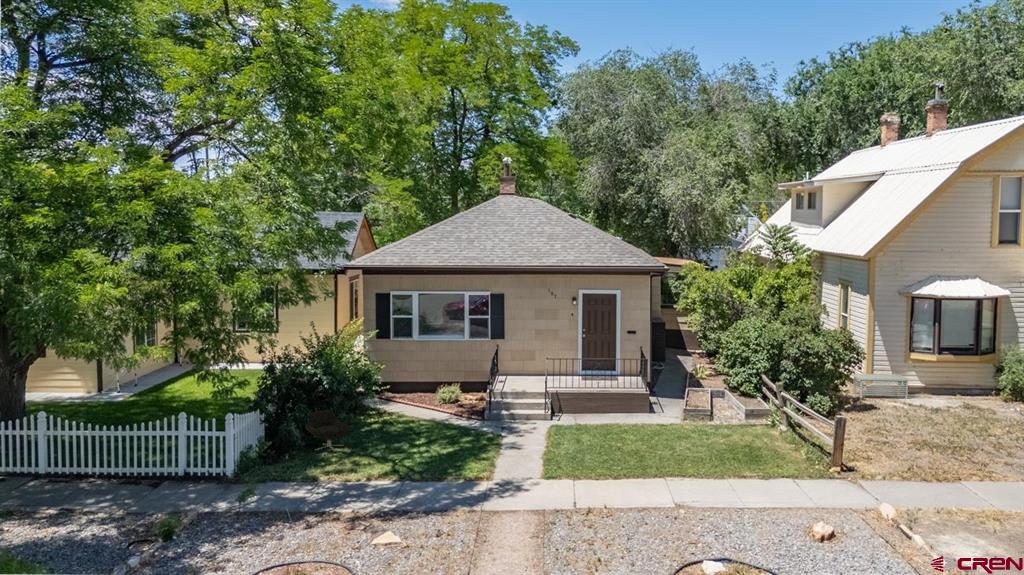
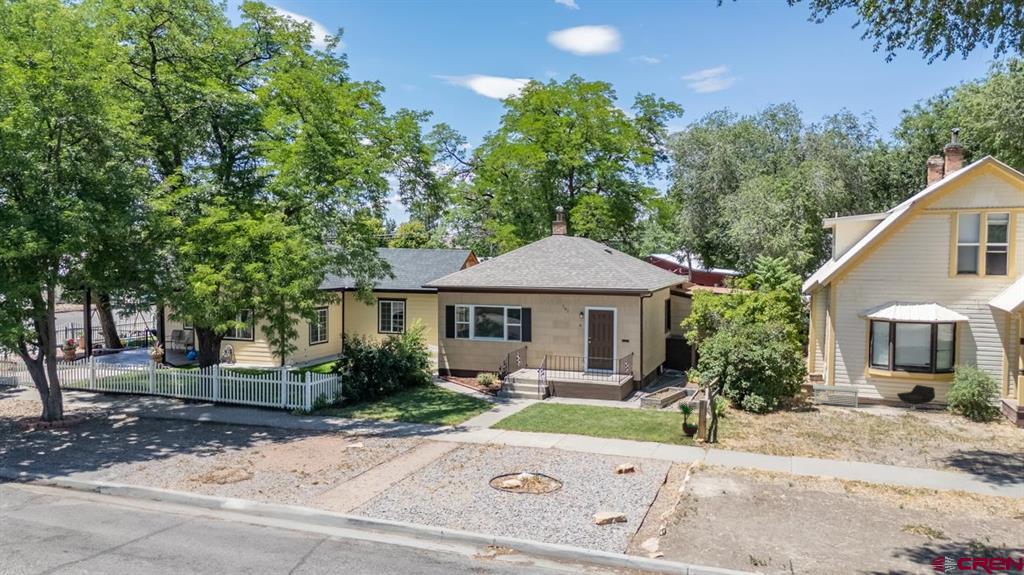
lounge chair: present [305,410,350,451] -> present [897,385,935,411]
potted tree: none [785,410,816,457] -> present [679,403,698,436]

